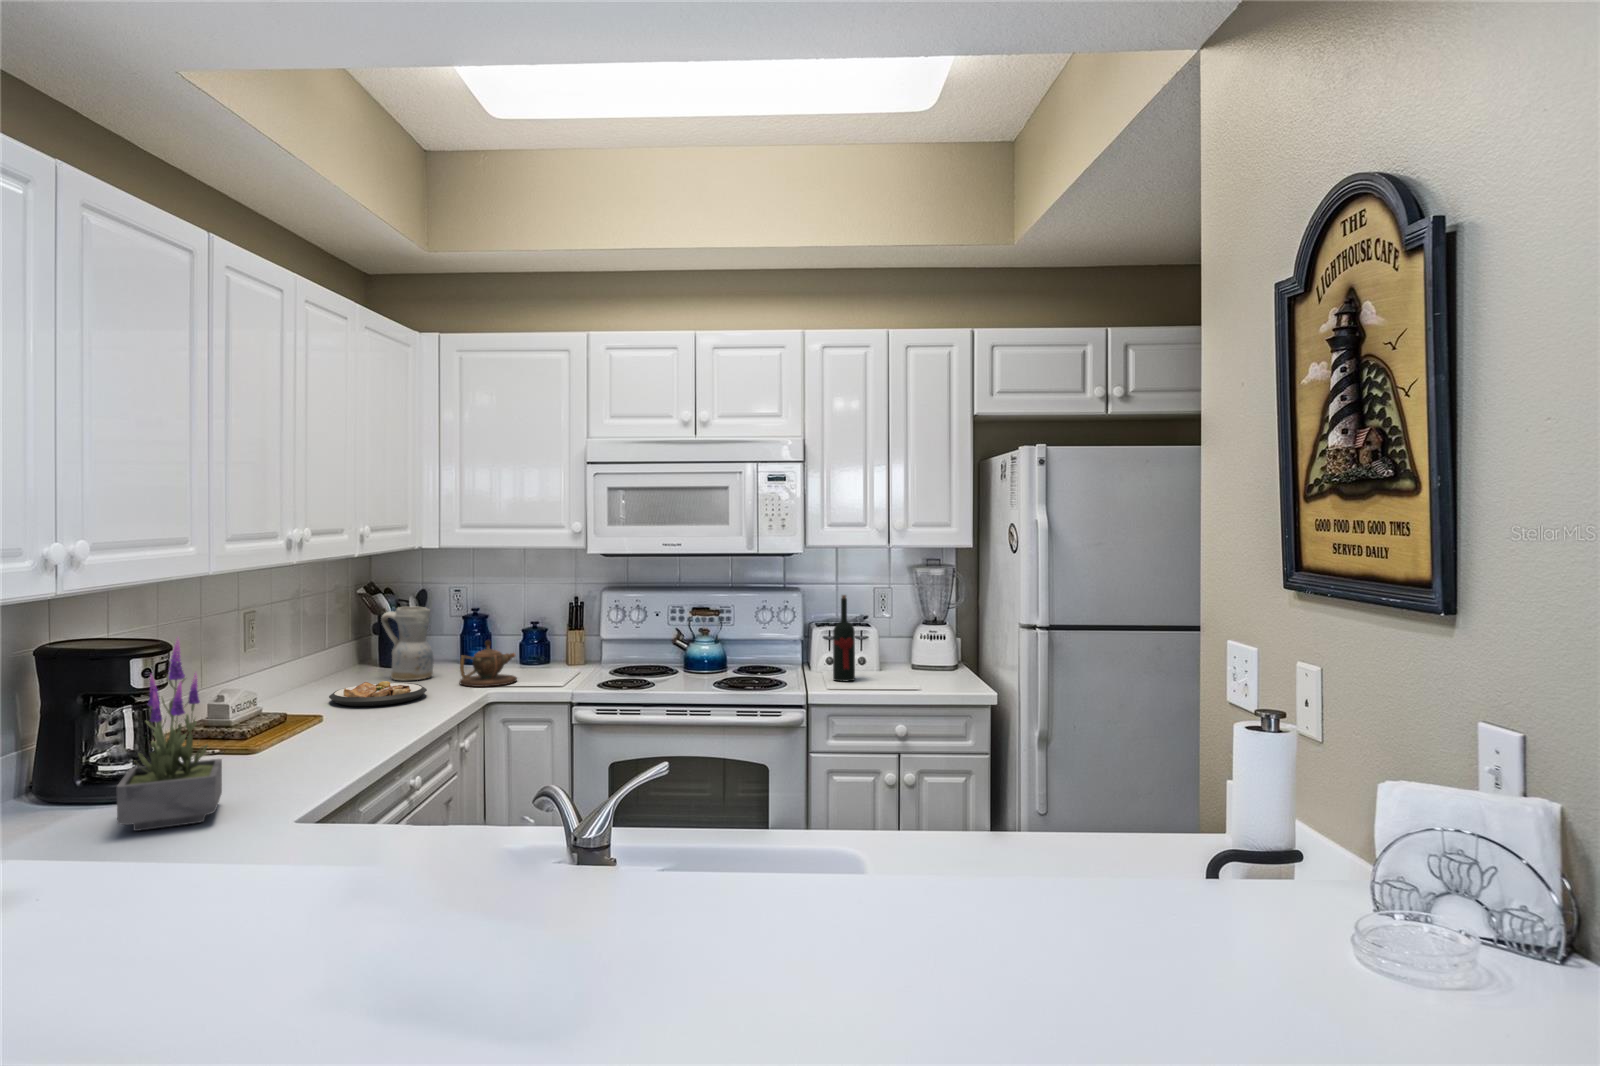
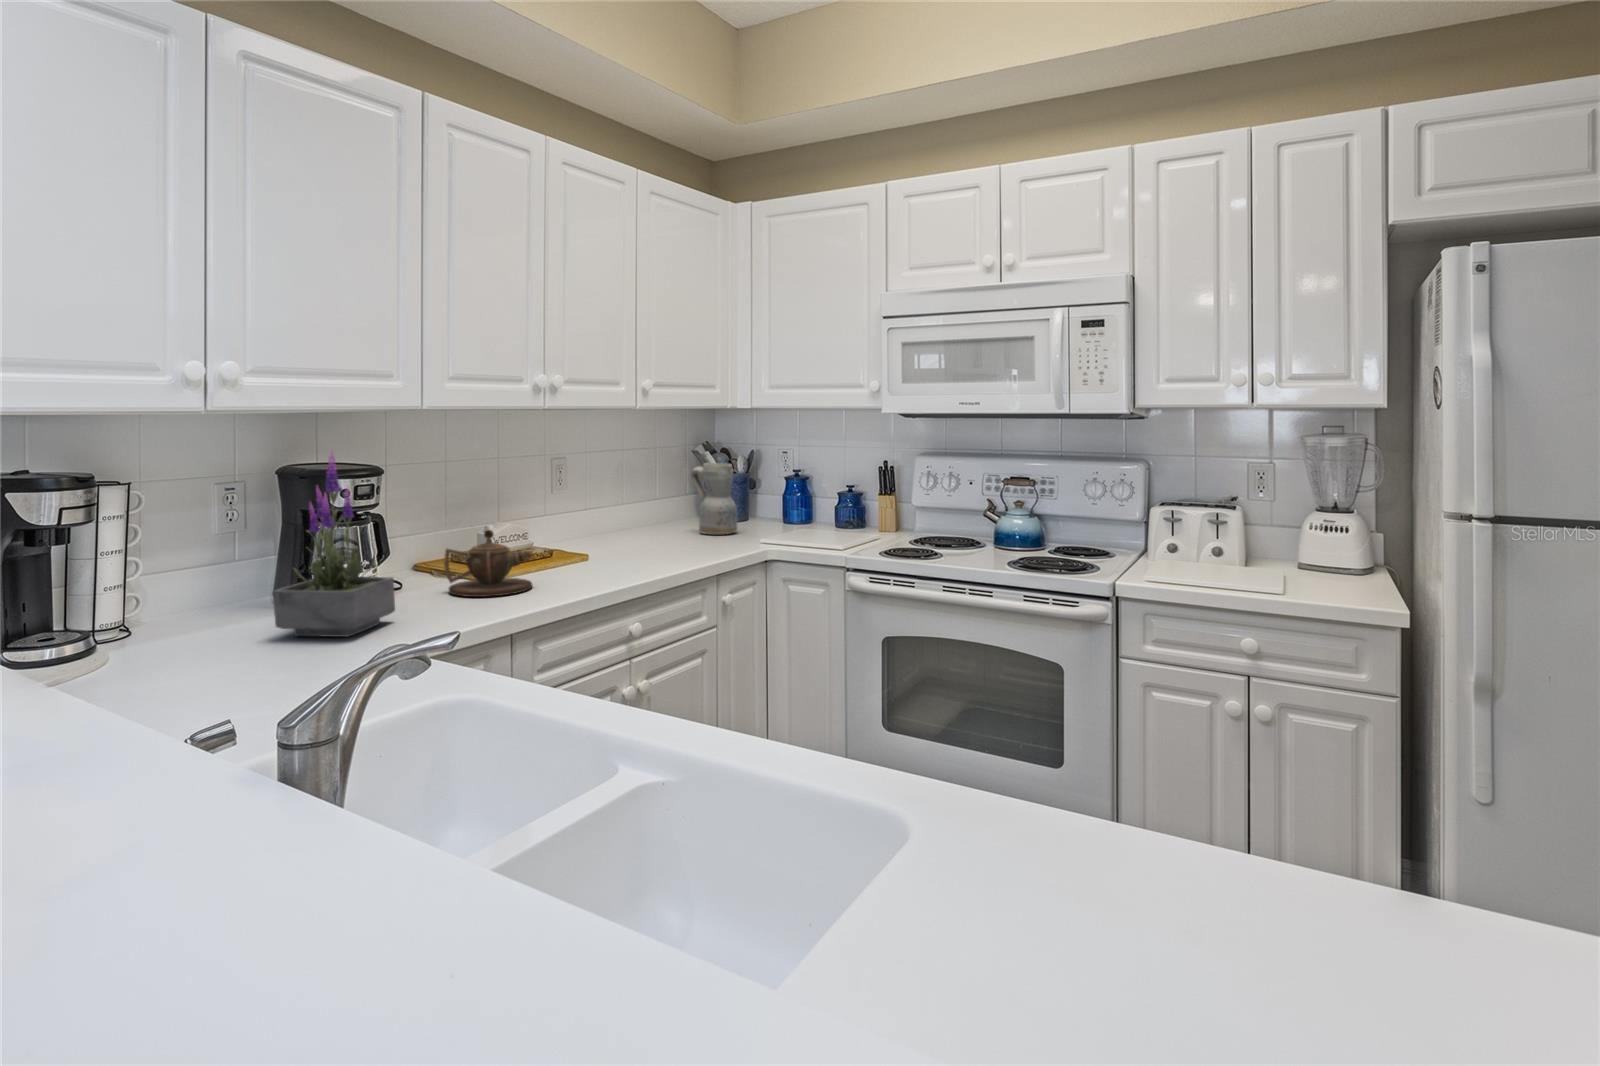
wine bottle: present [833,595,855,681] -> none [1168,460,1203,575]
teapot: present [460,640,517,687] -> present [444,530,533,597]
plate: present [329,681,427,706] -> none [619,530,708,553]

